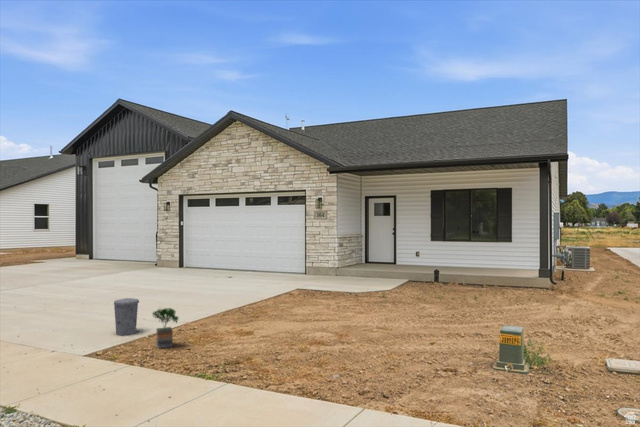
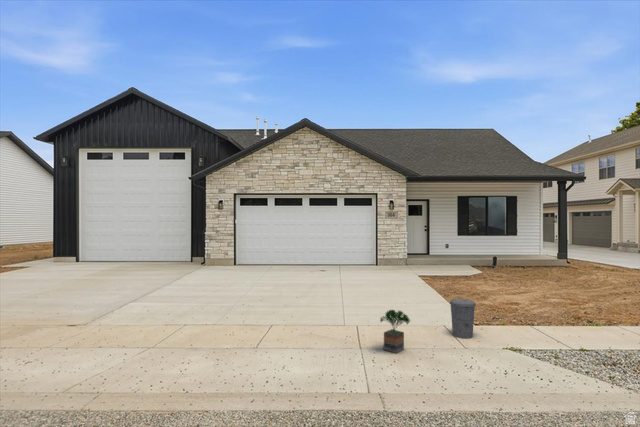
potted tree: present [153,308,178,348] -> present [380,310,410,353]

